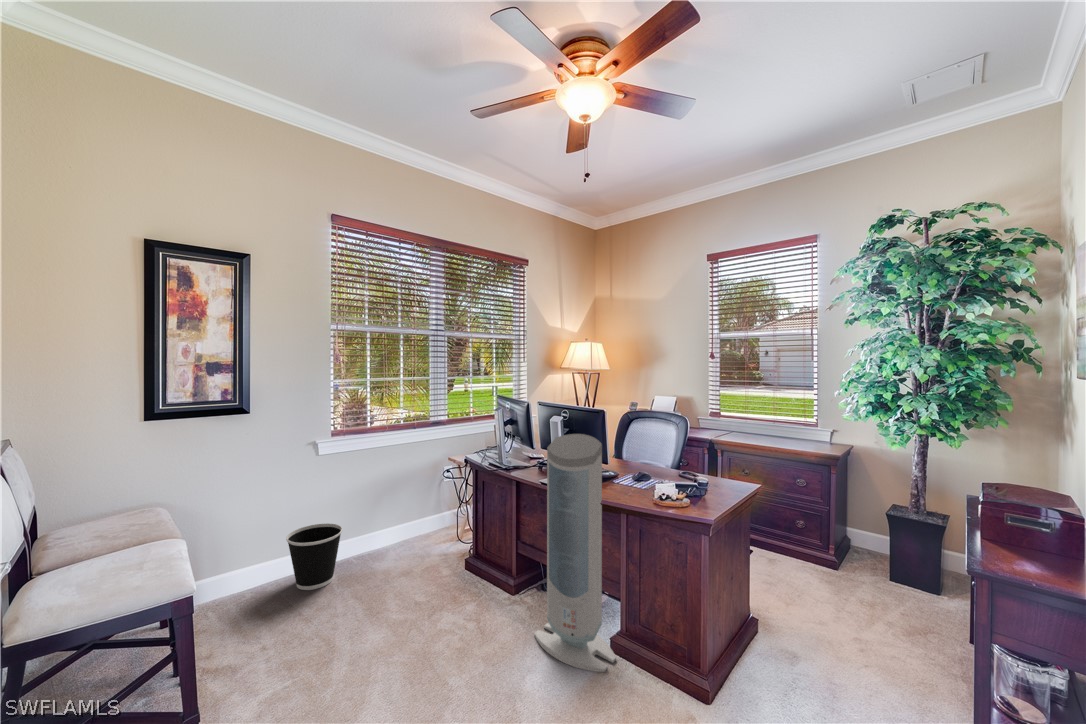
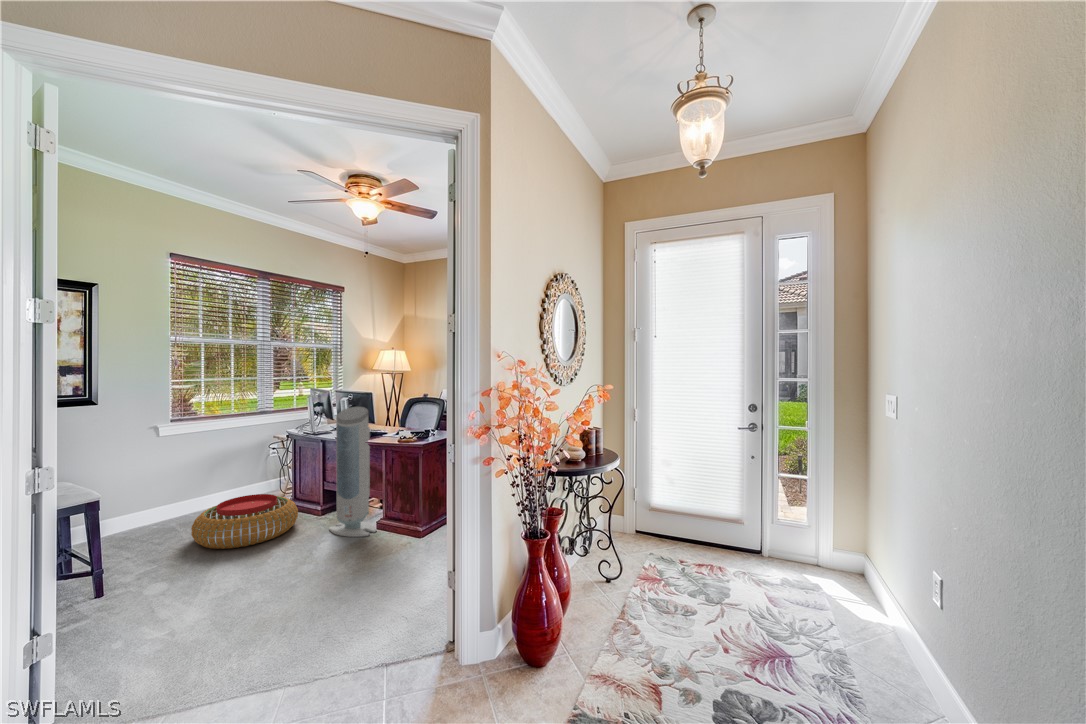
wastebasket: present [286,523,342,590] -> none [133,486,182,532]
pouf: none [346,555,487,659] -> present [191,494,298,549]

